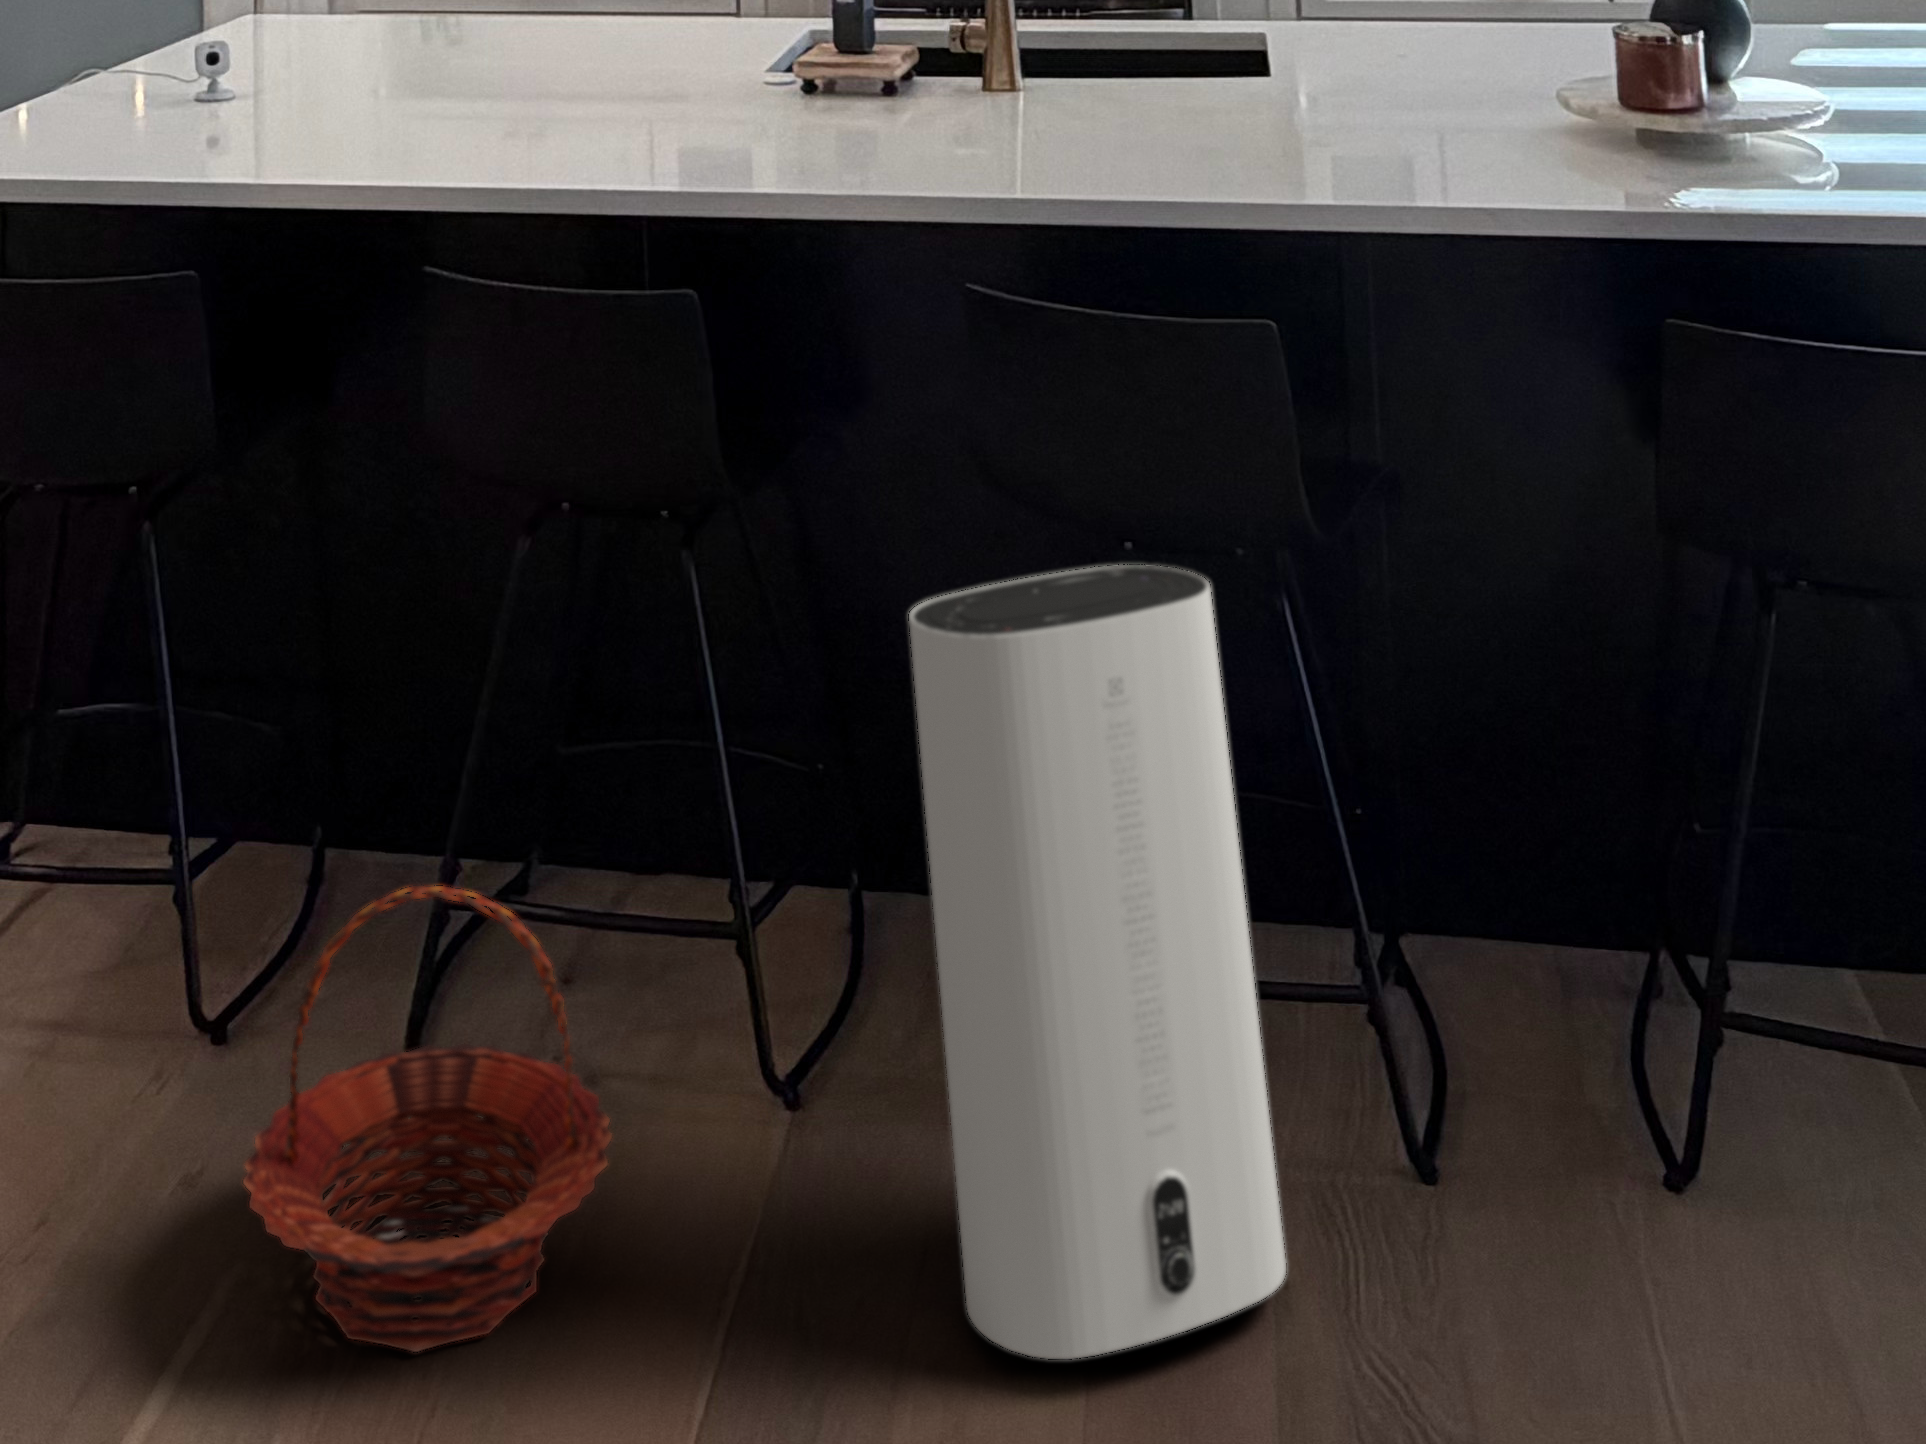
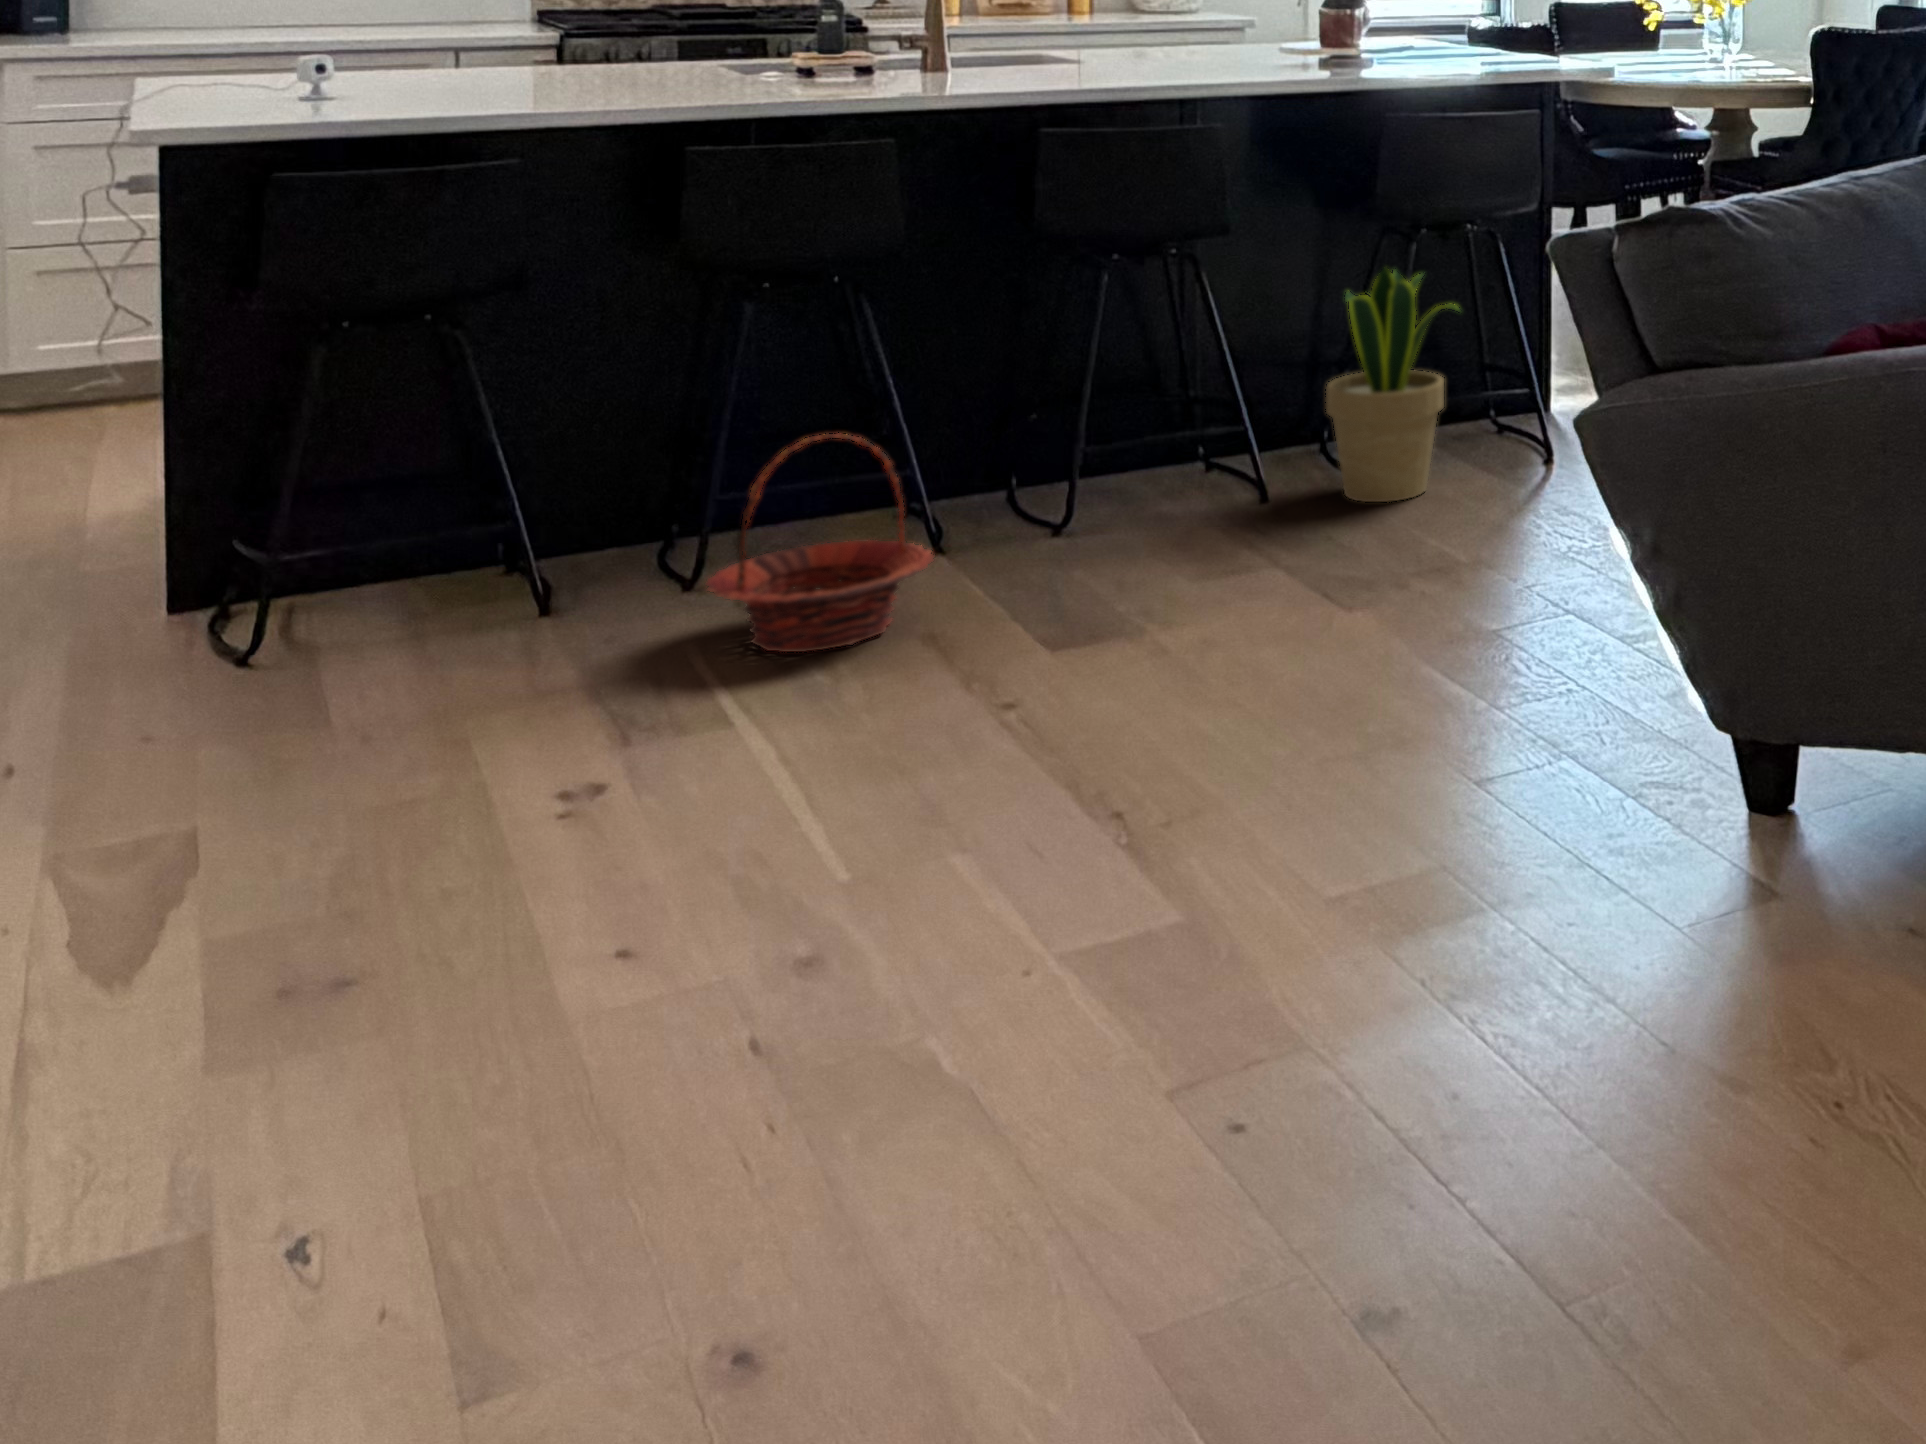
air purifier: present [909,565,1286,1359] -> none [1079,239,1263,569]
potted plant: none [1478,680,1771,1279] -> present [1326,267,1460,502]

